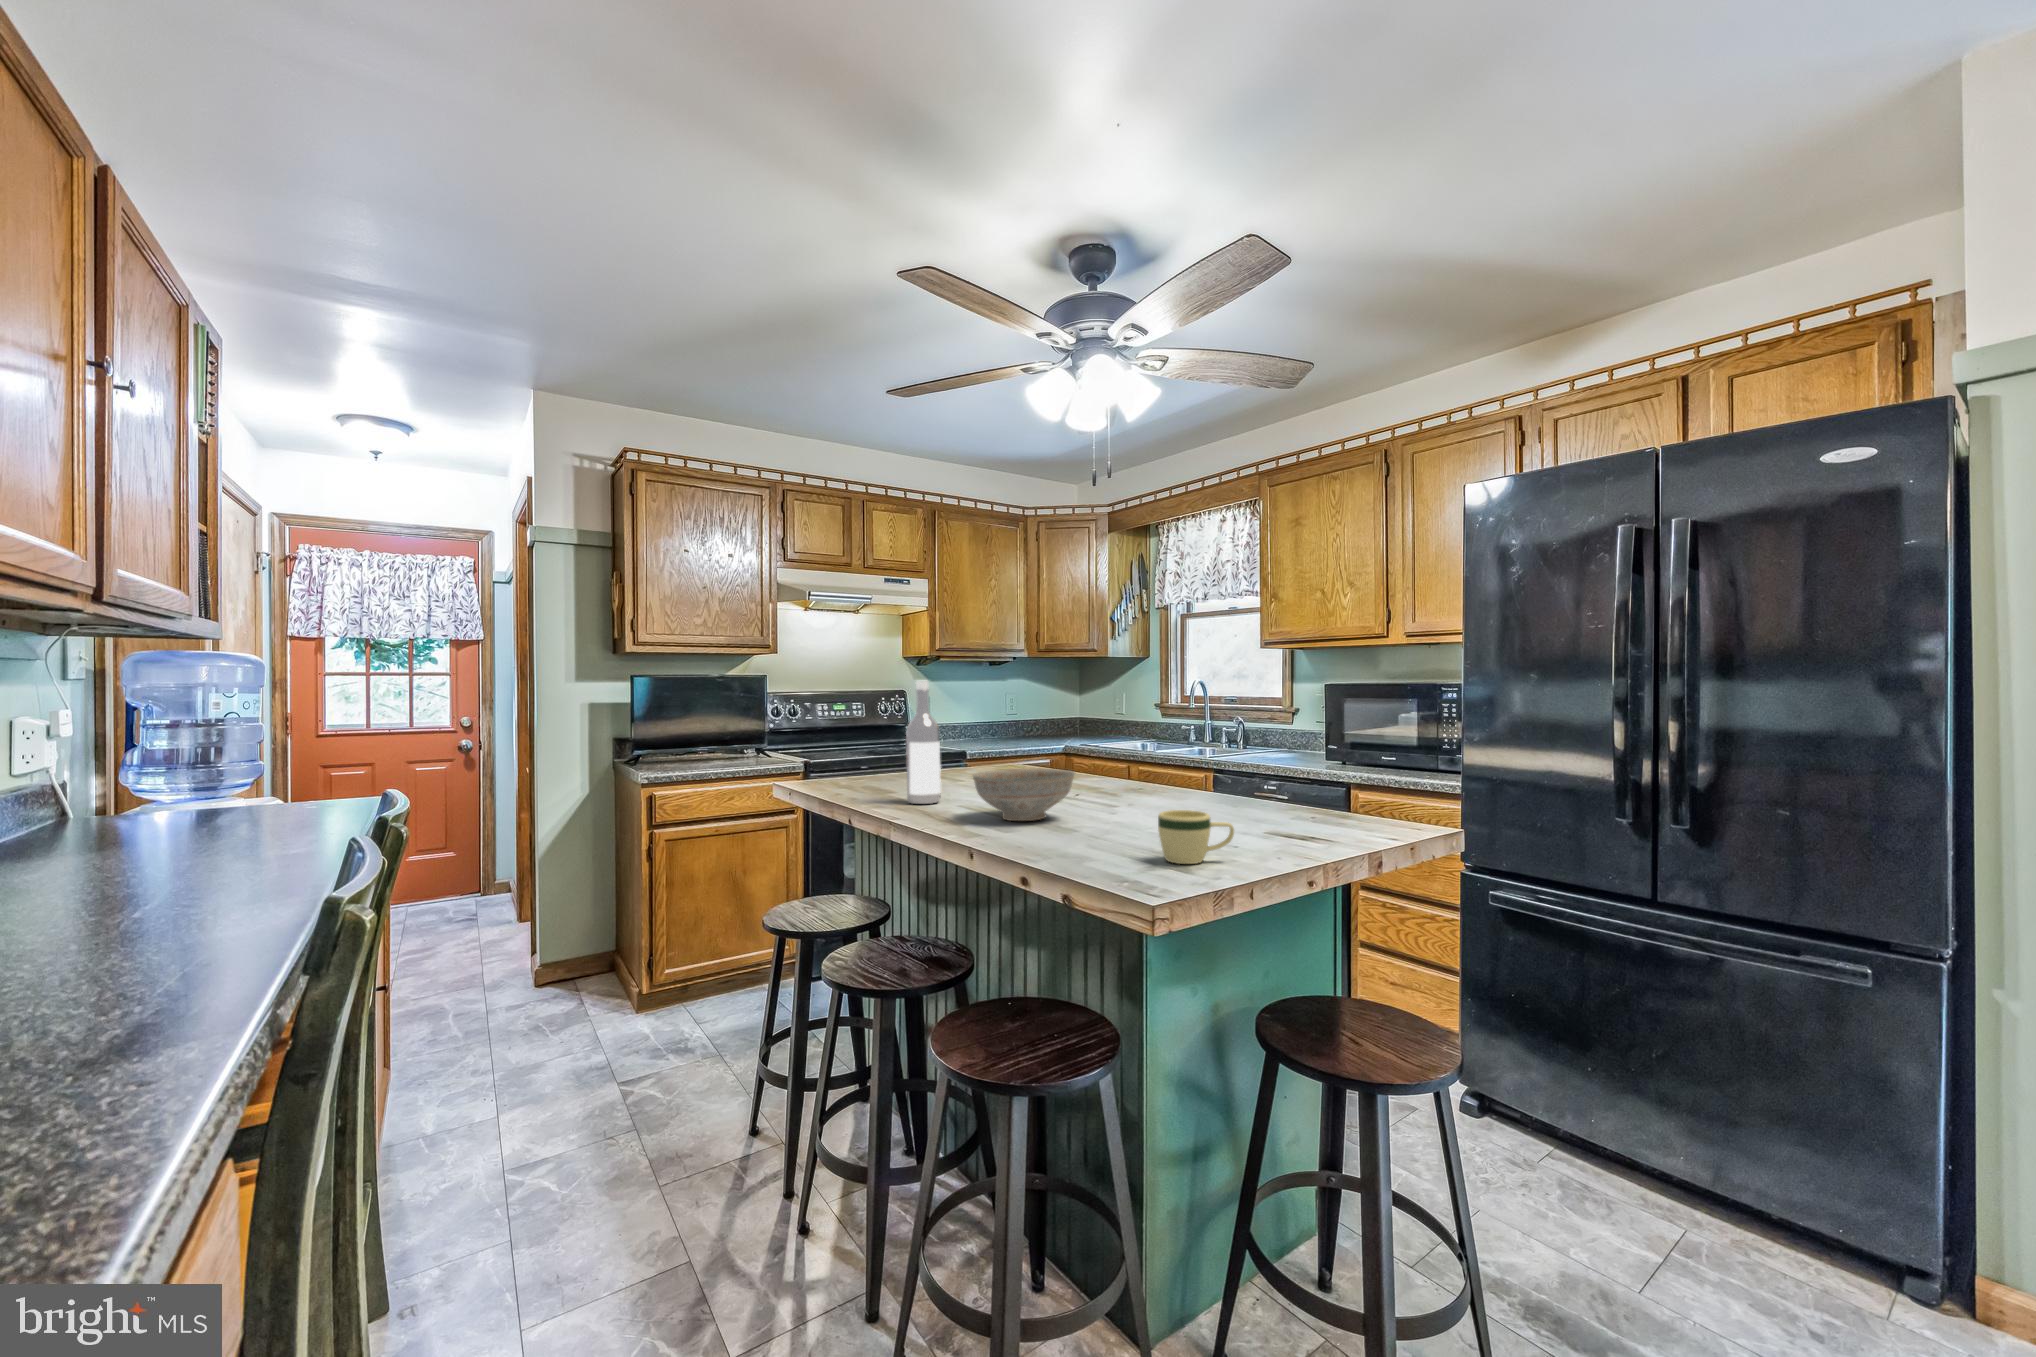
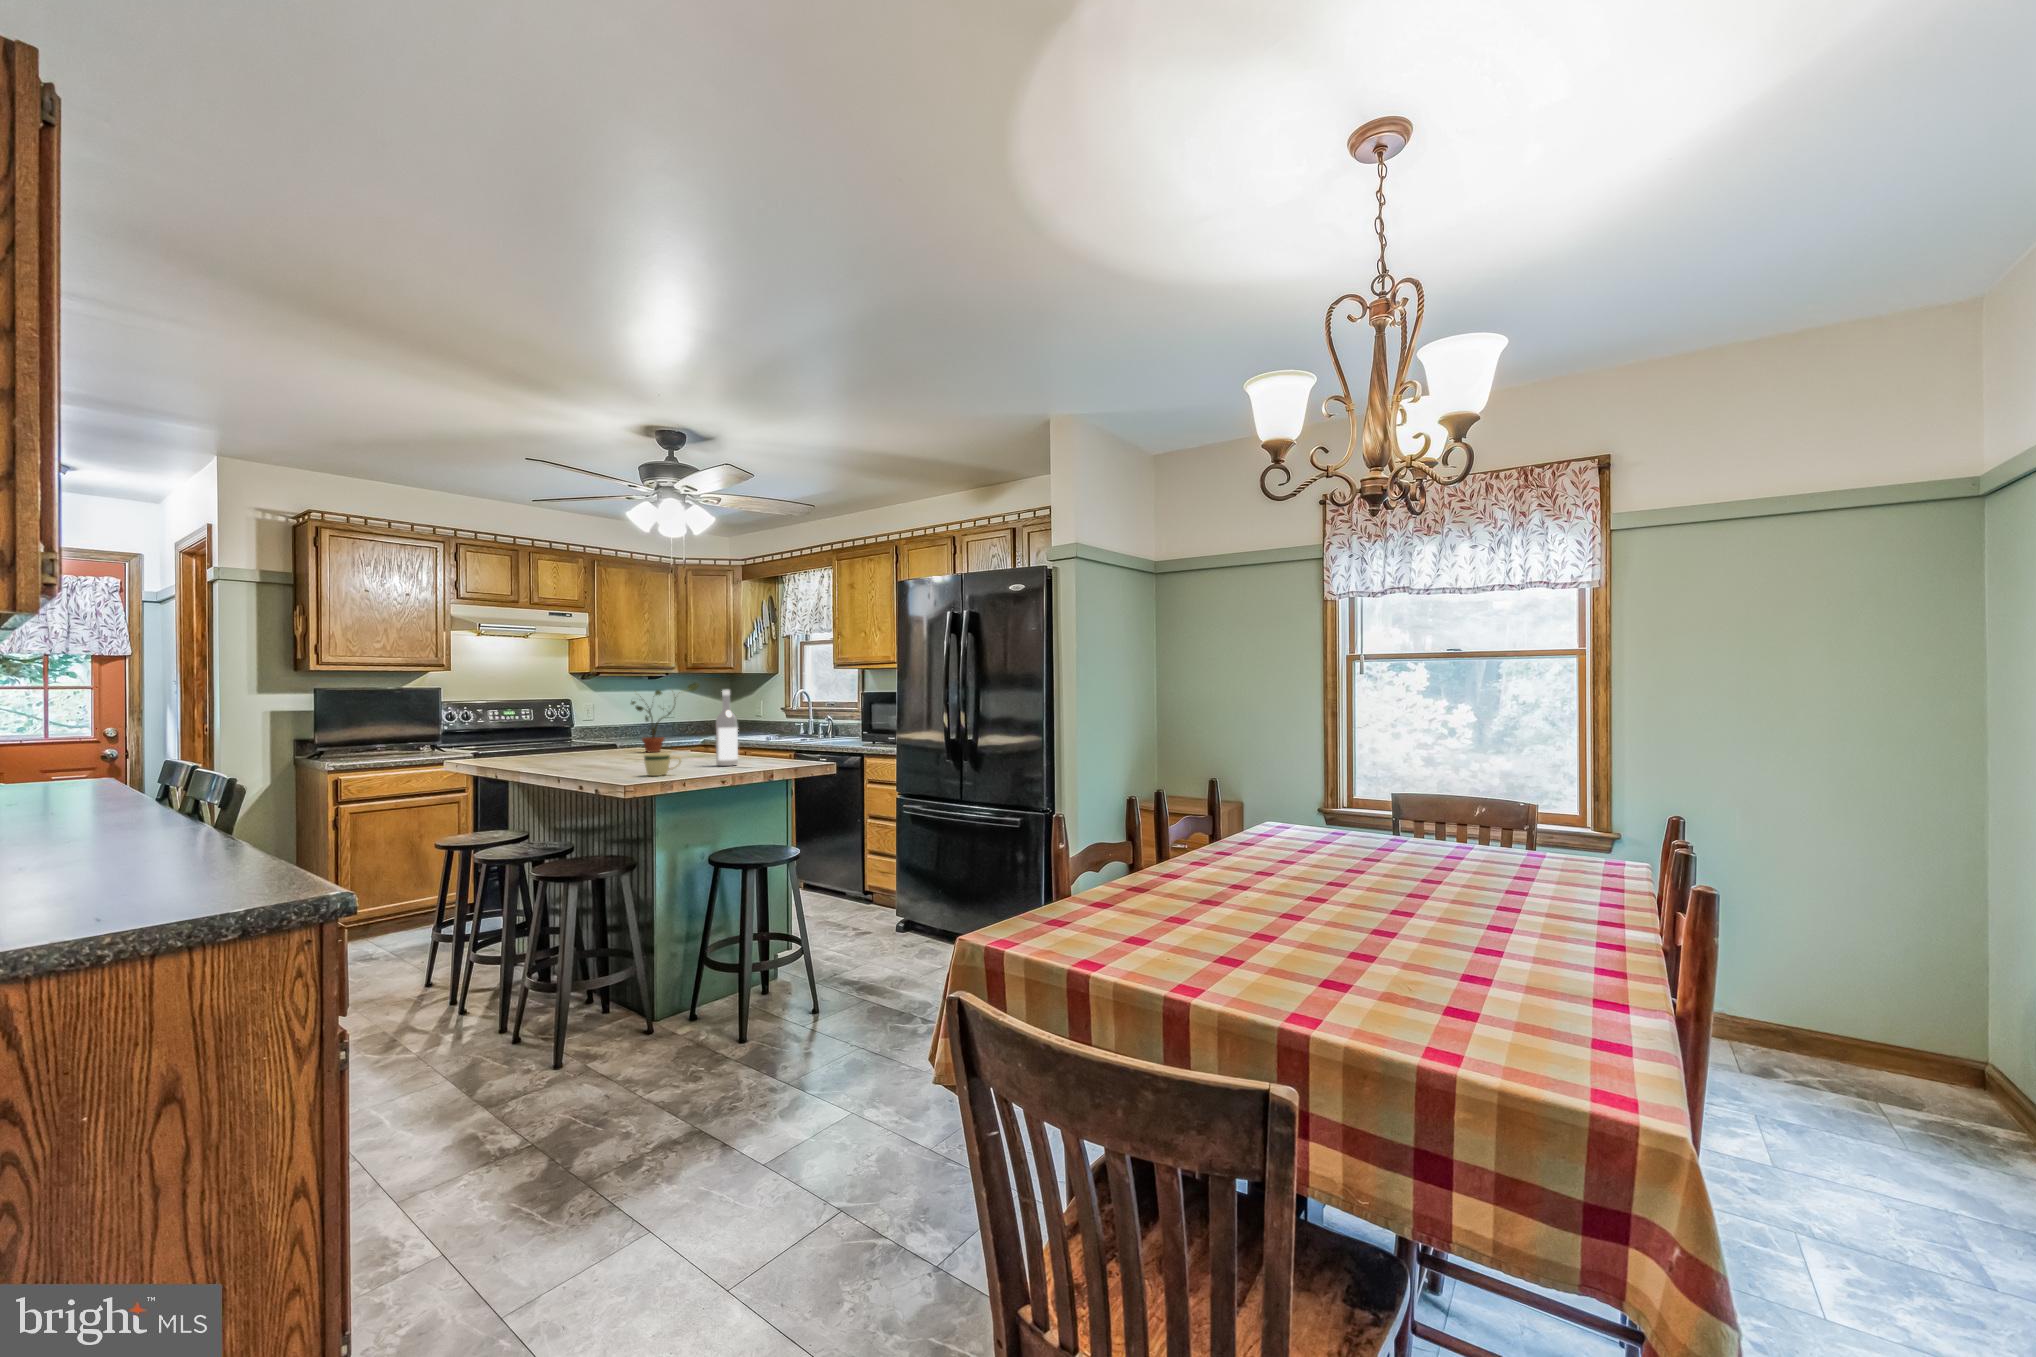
potted plant: none [1020,667,1115,776] -> present [631,683,700,752]
wine bottle: present [906,681,941,804] -> present [716,690,738,766]
decorative bowl: present [973,769,1075,821] -> none [567,741,630,768]

